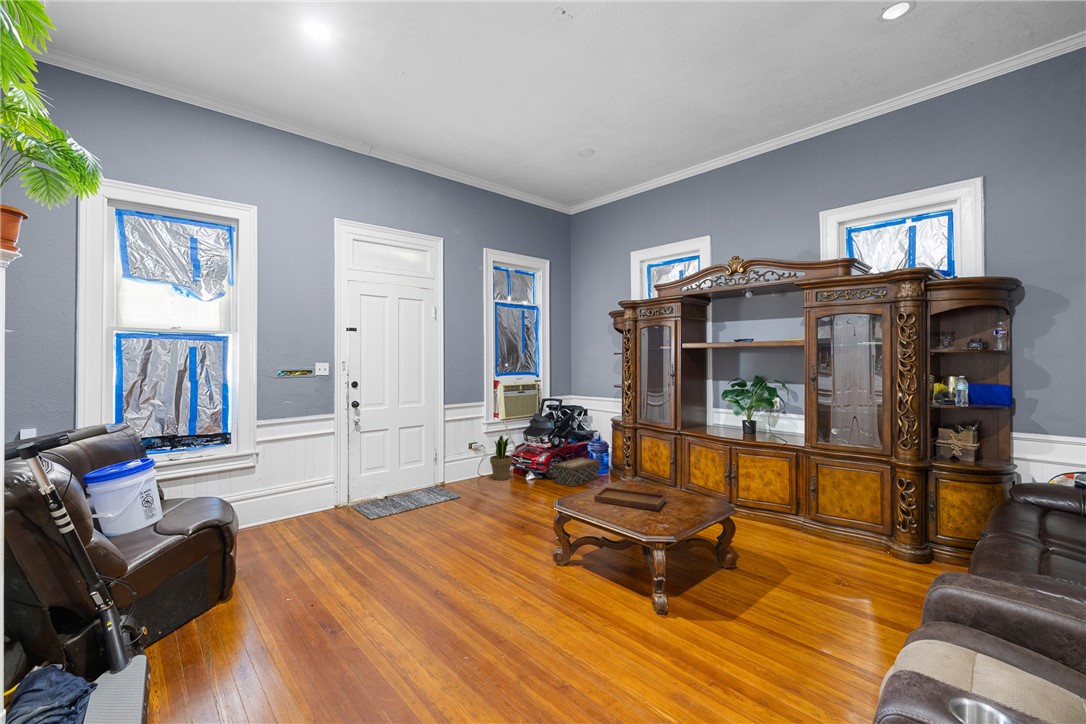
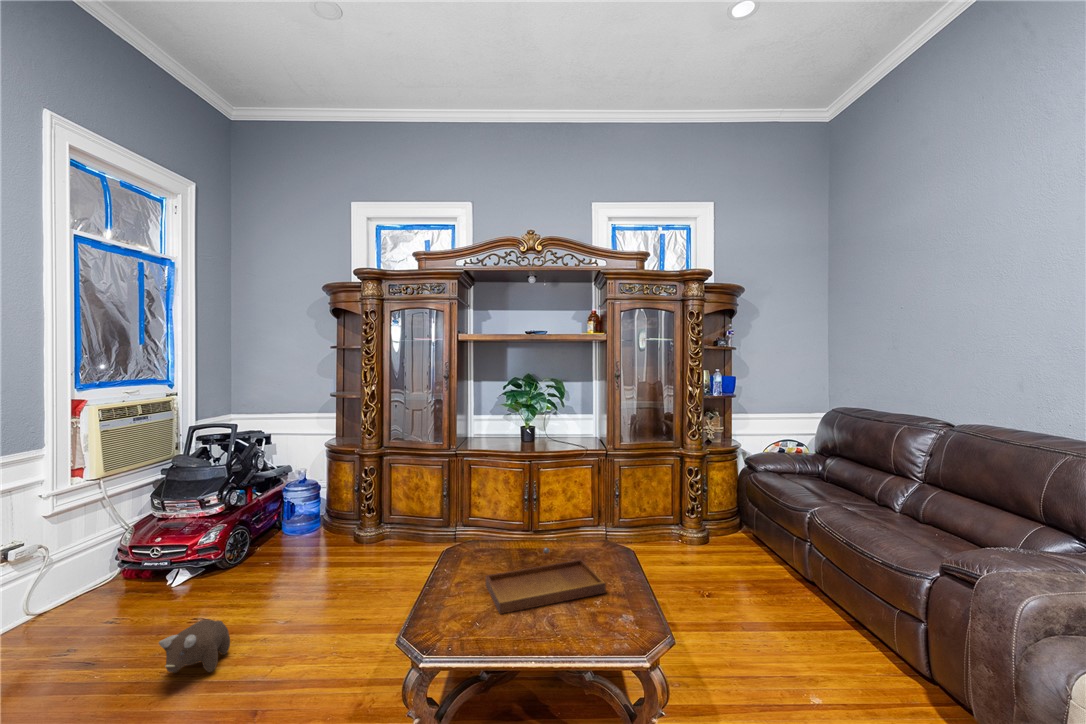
potted plant: present [490,436,514,480] -> none [68,510,135,608]
woven basket: present [553,457,600,487] -> none [235,513,314,573]
plush toy: none [500,488,529,512] -> present [159,619,230,673]

